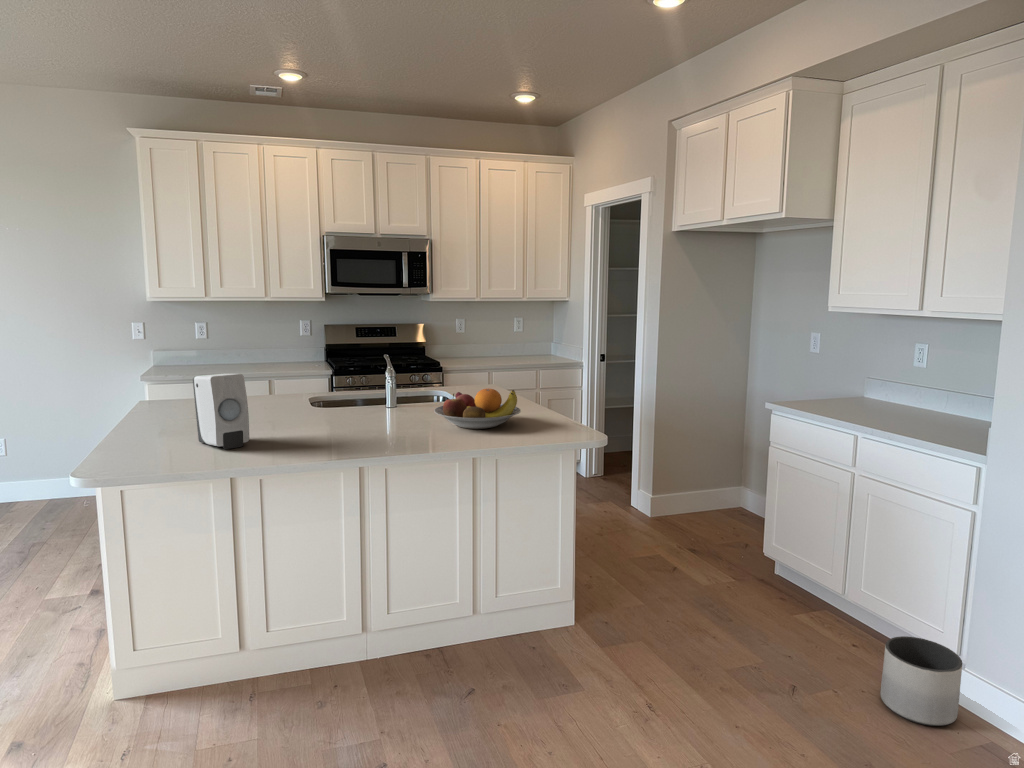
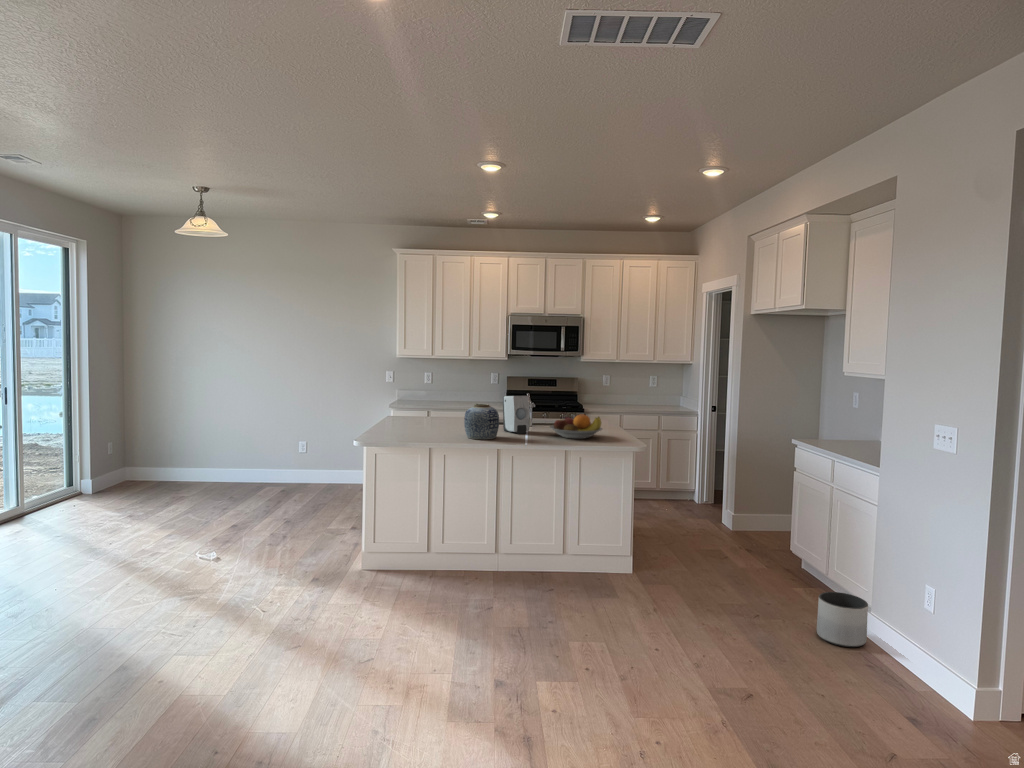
soap dispenser: present [193,374,249,449] -> present [503,396,530,434]
vase: none [292,383,356,447] -> present [464,404,499,439]

